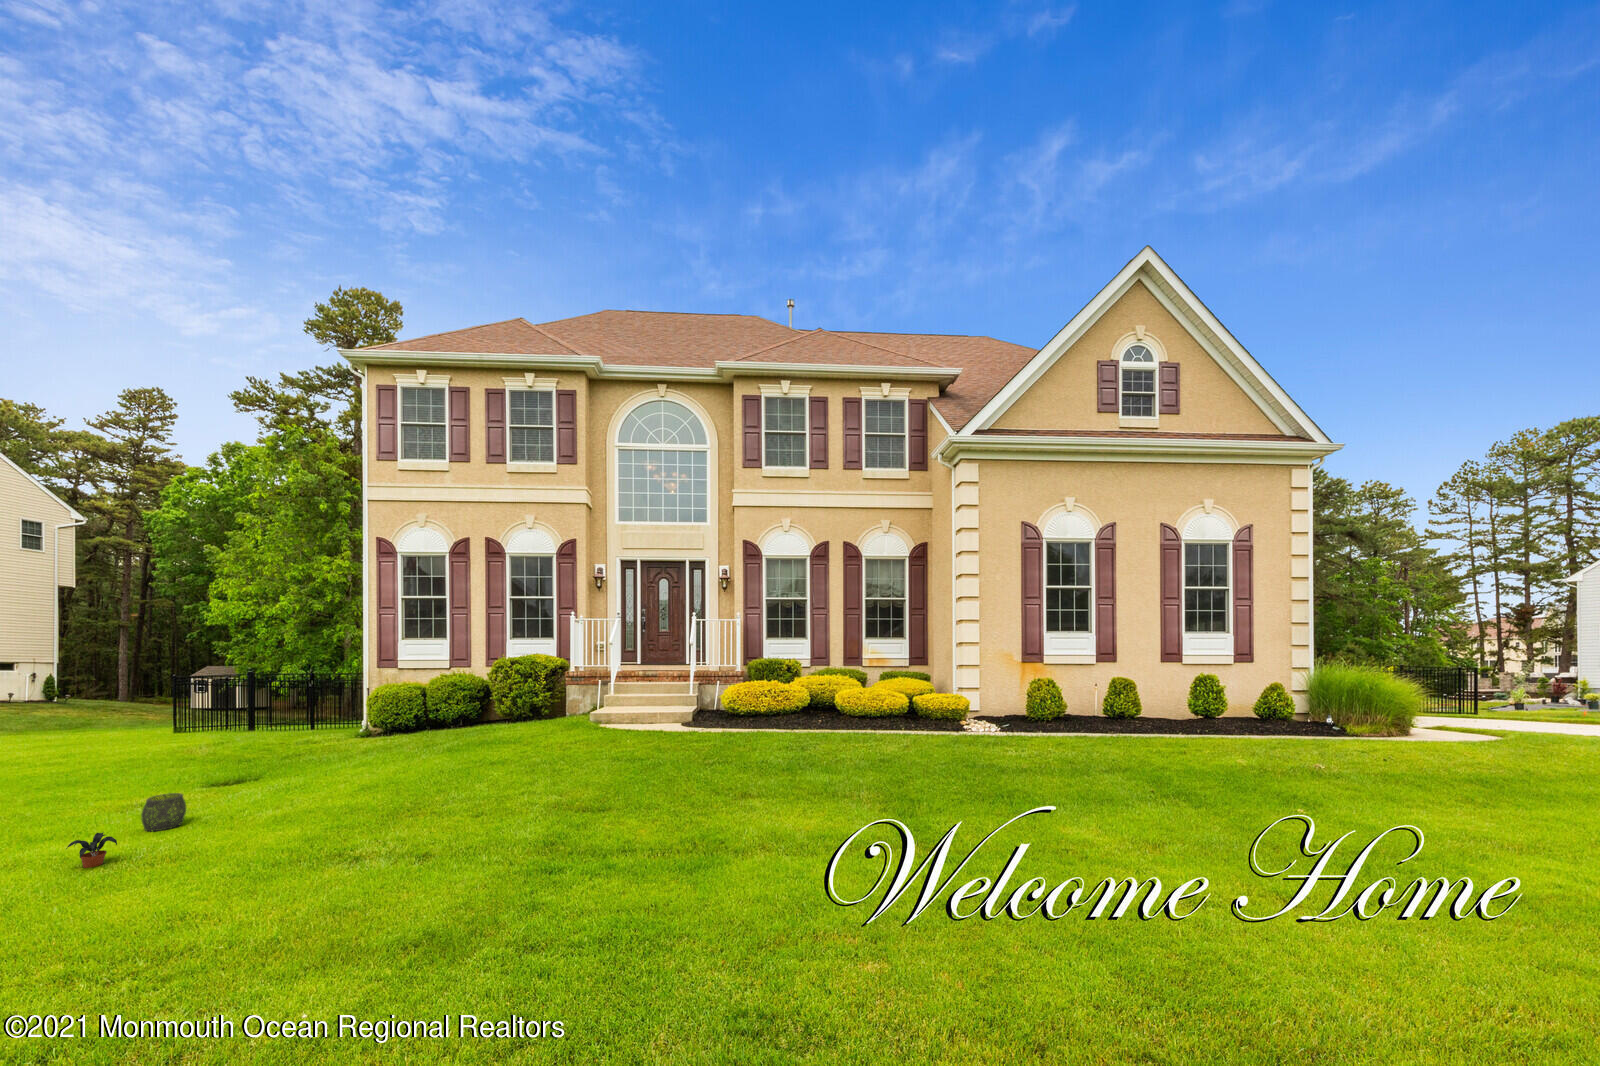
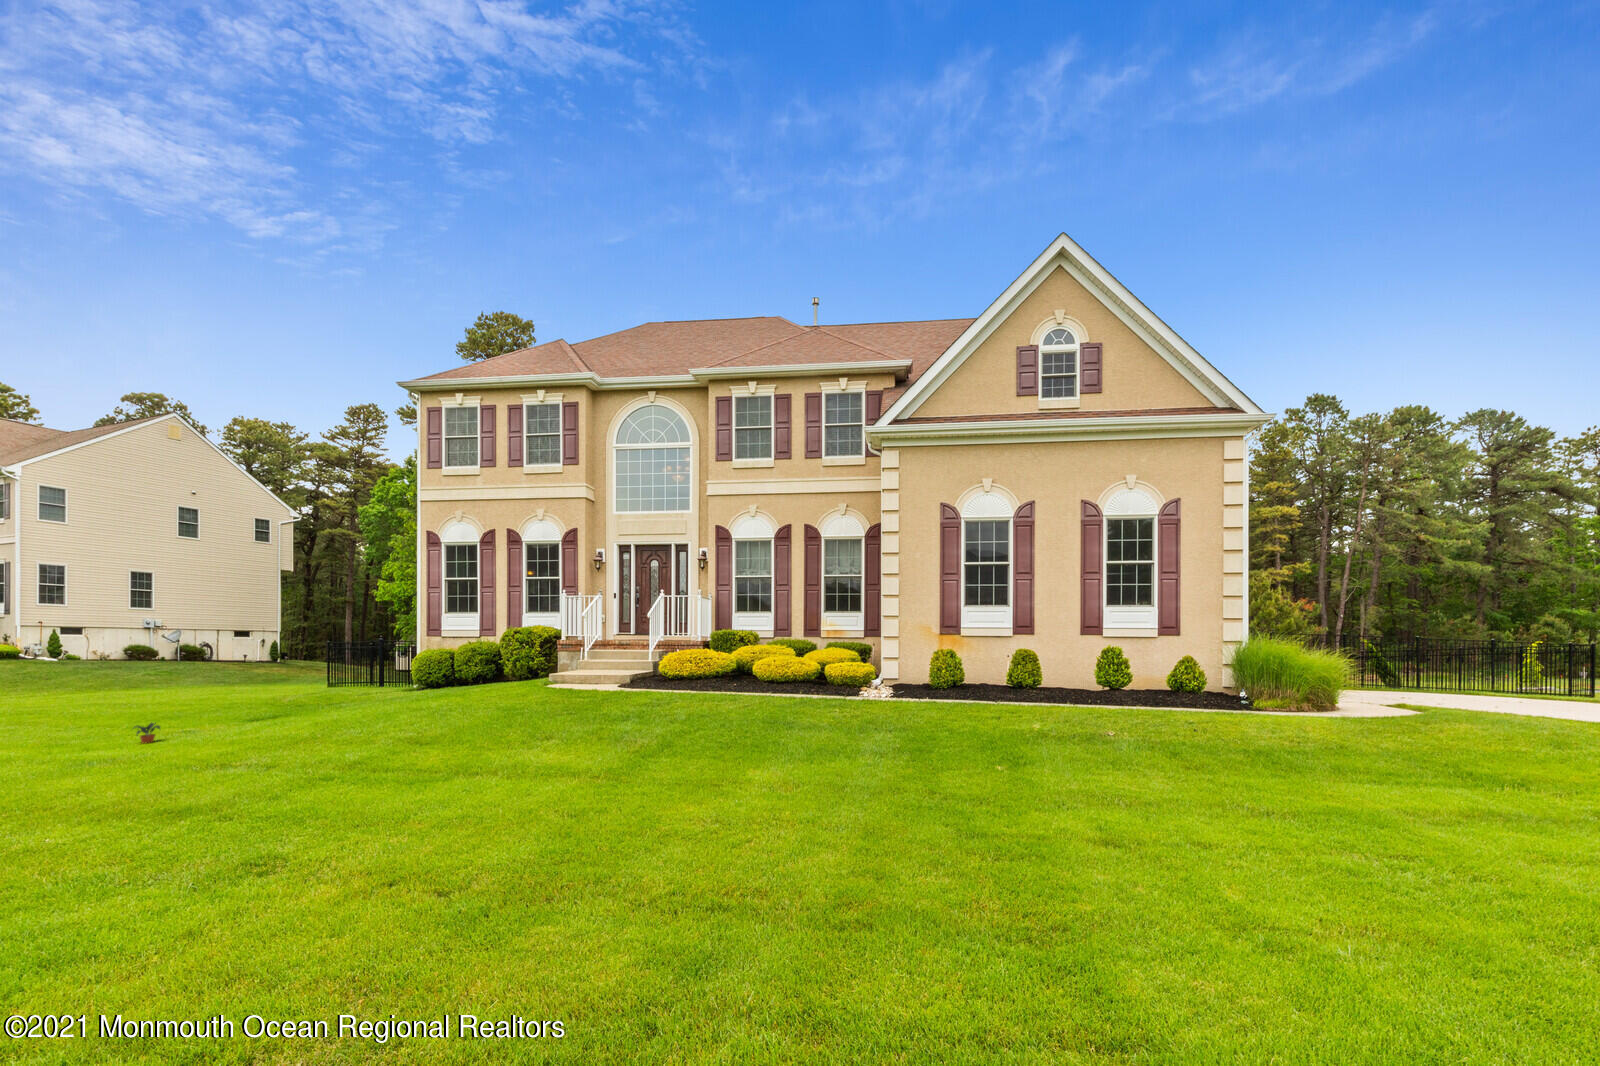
woven basket: present [141,793,186,831] -> none [194,705,224,729]

